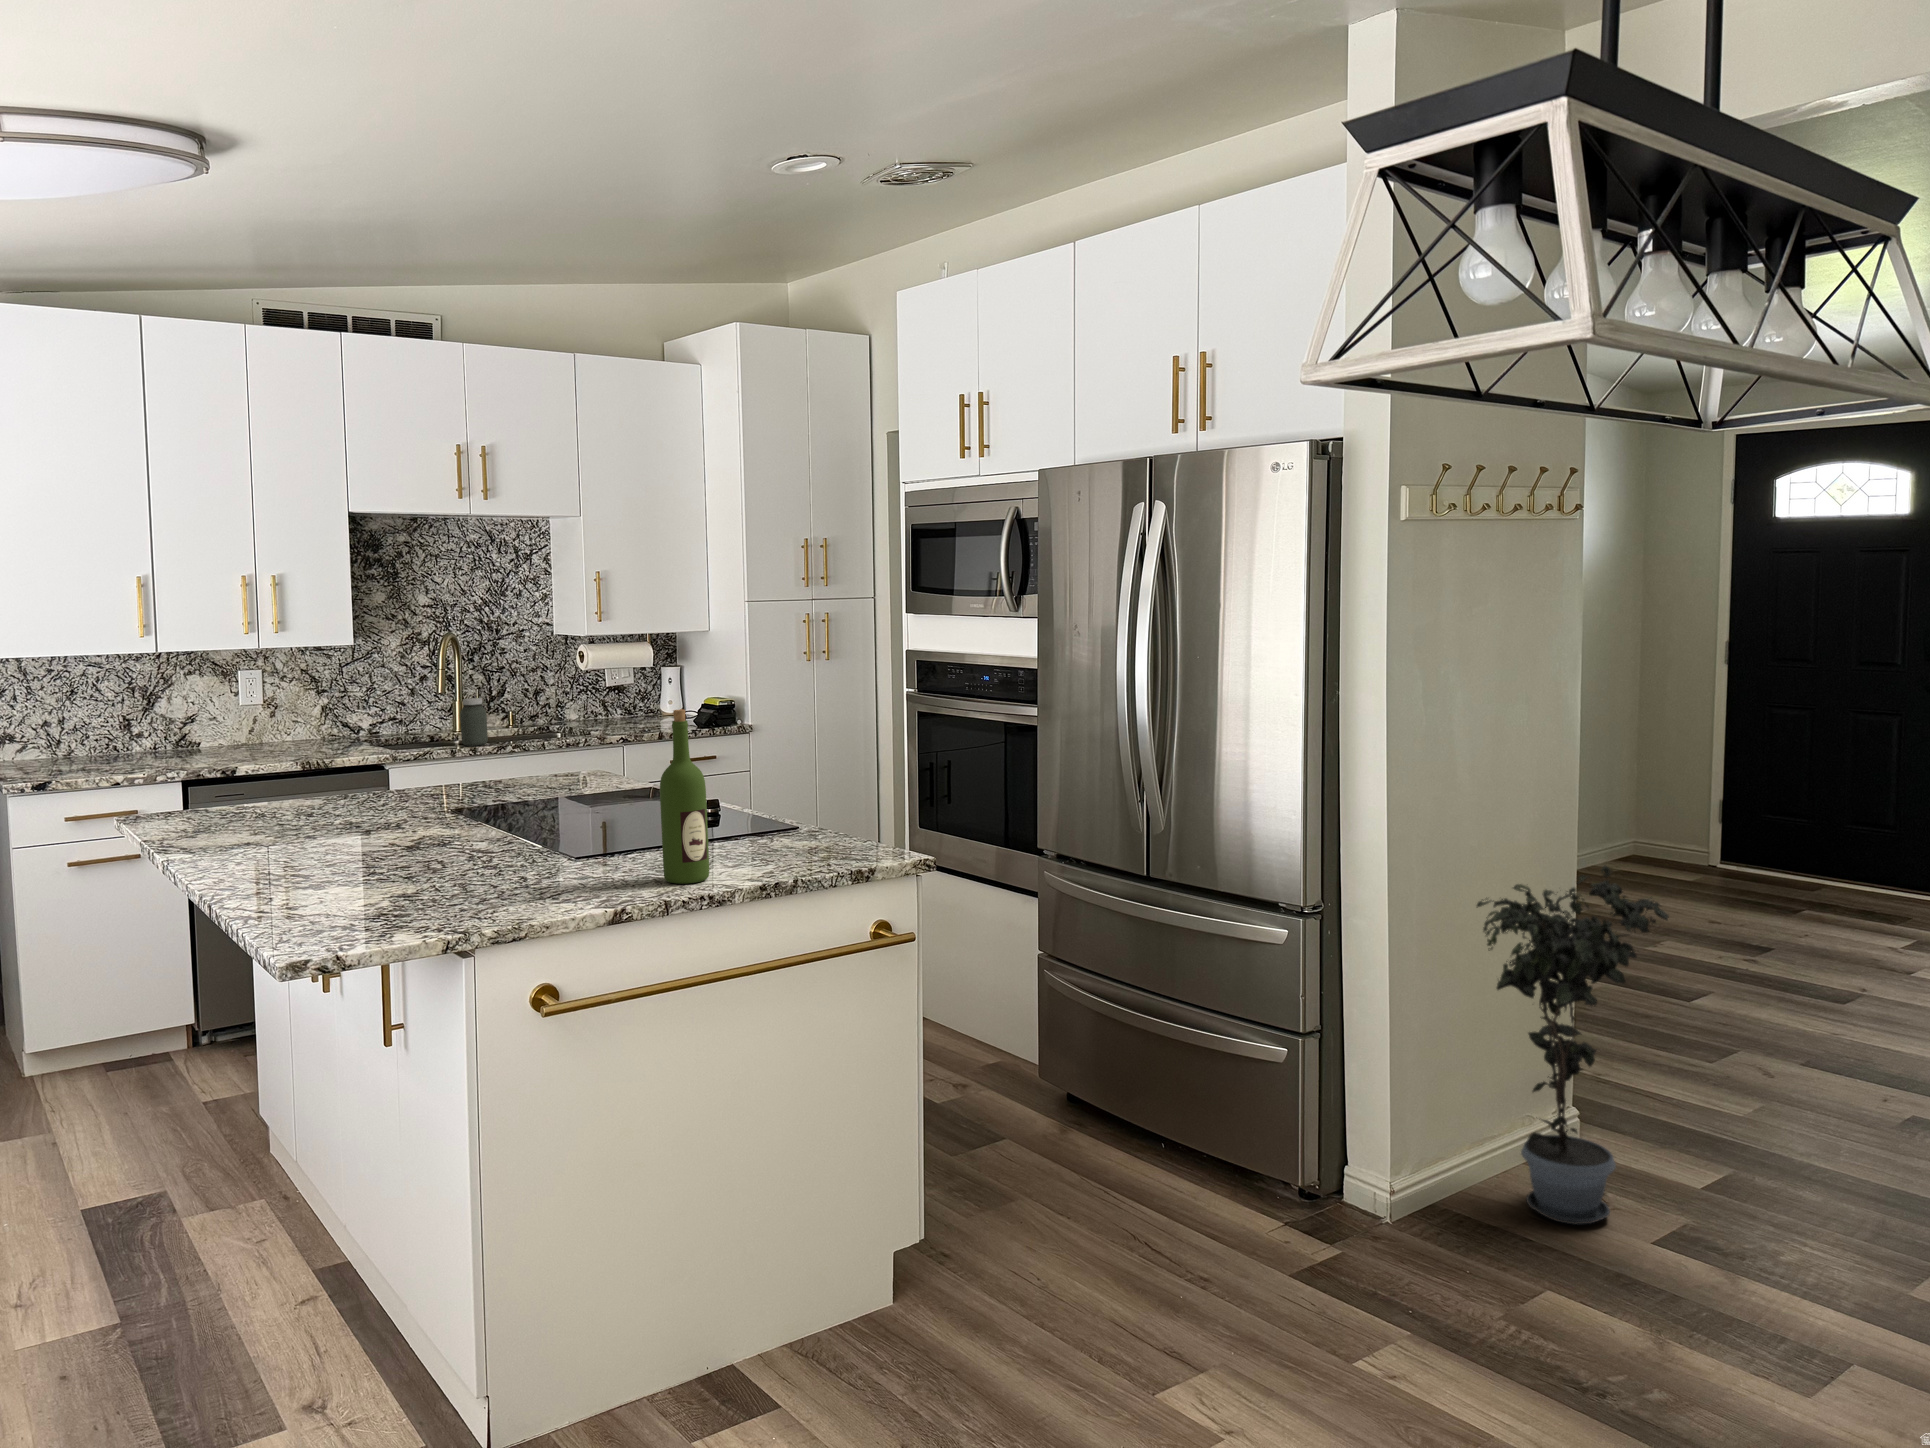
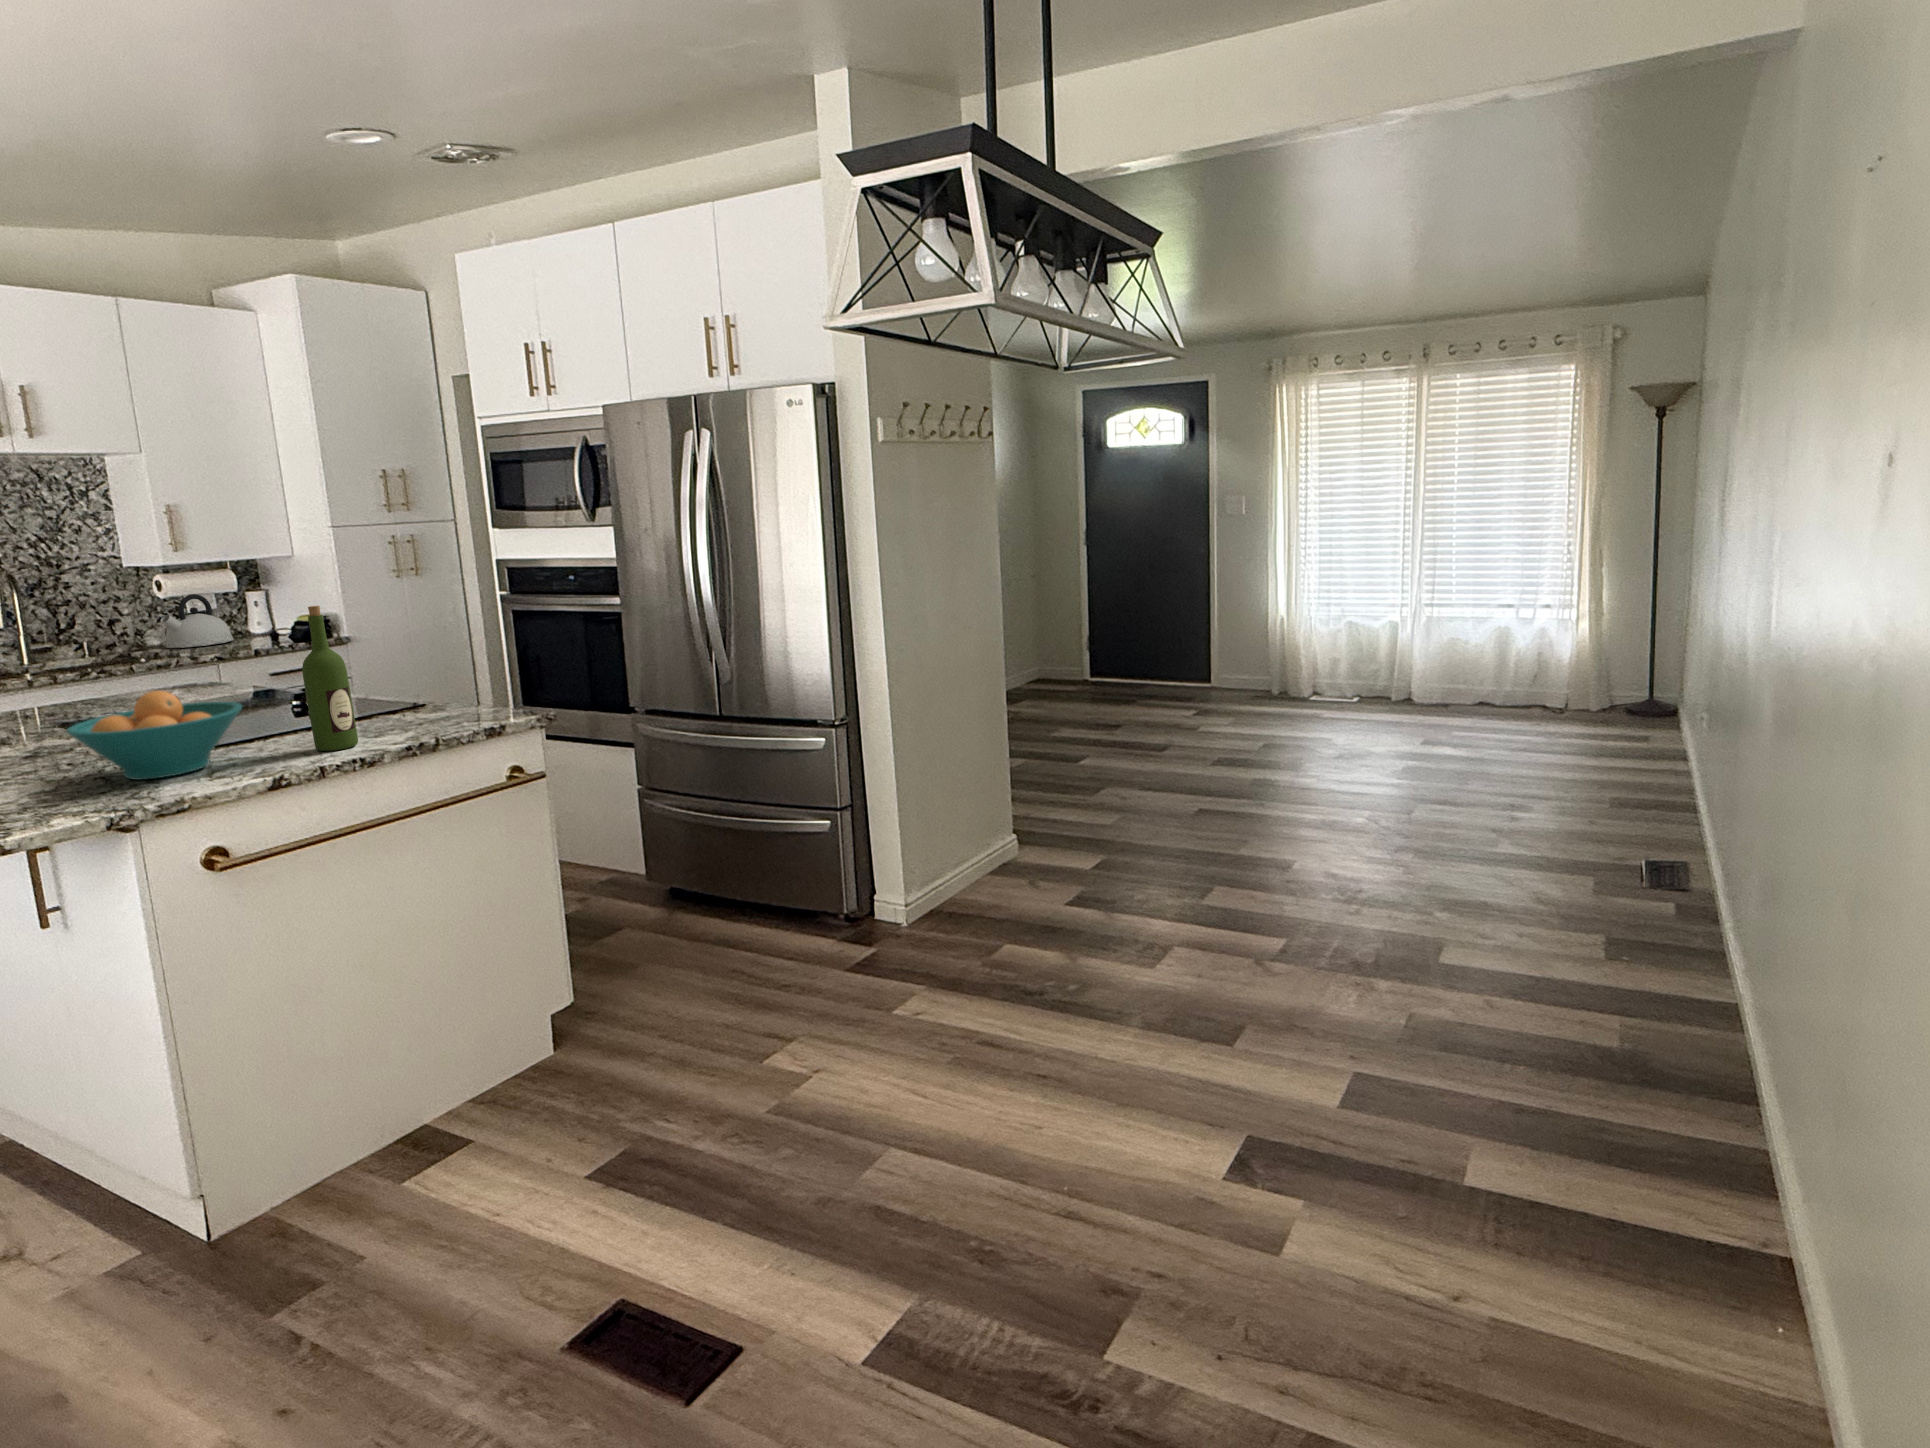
kettle: none [578,668,643,725] -> present [161,594,234,648]
jar: present [460,698,488,746] -> none [31,629,67,675]
fruit bowl: none [428,794,596,895] -> present [67,691,242,780]
potted plant: present [1477,866,1669,1225] -> none [948,671,1066,908]

